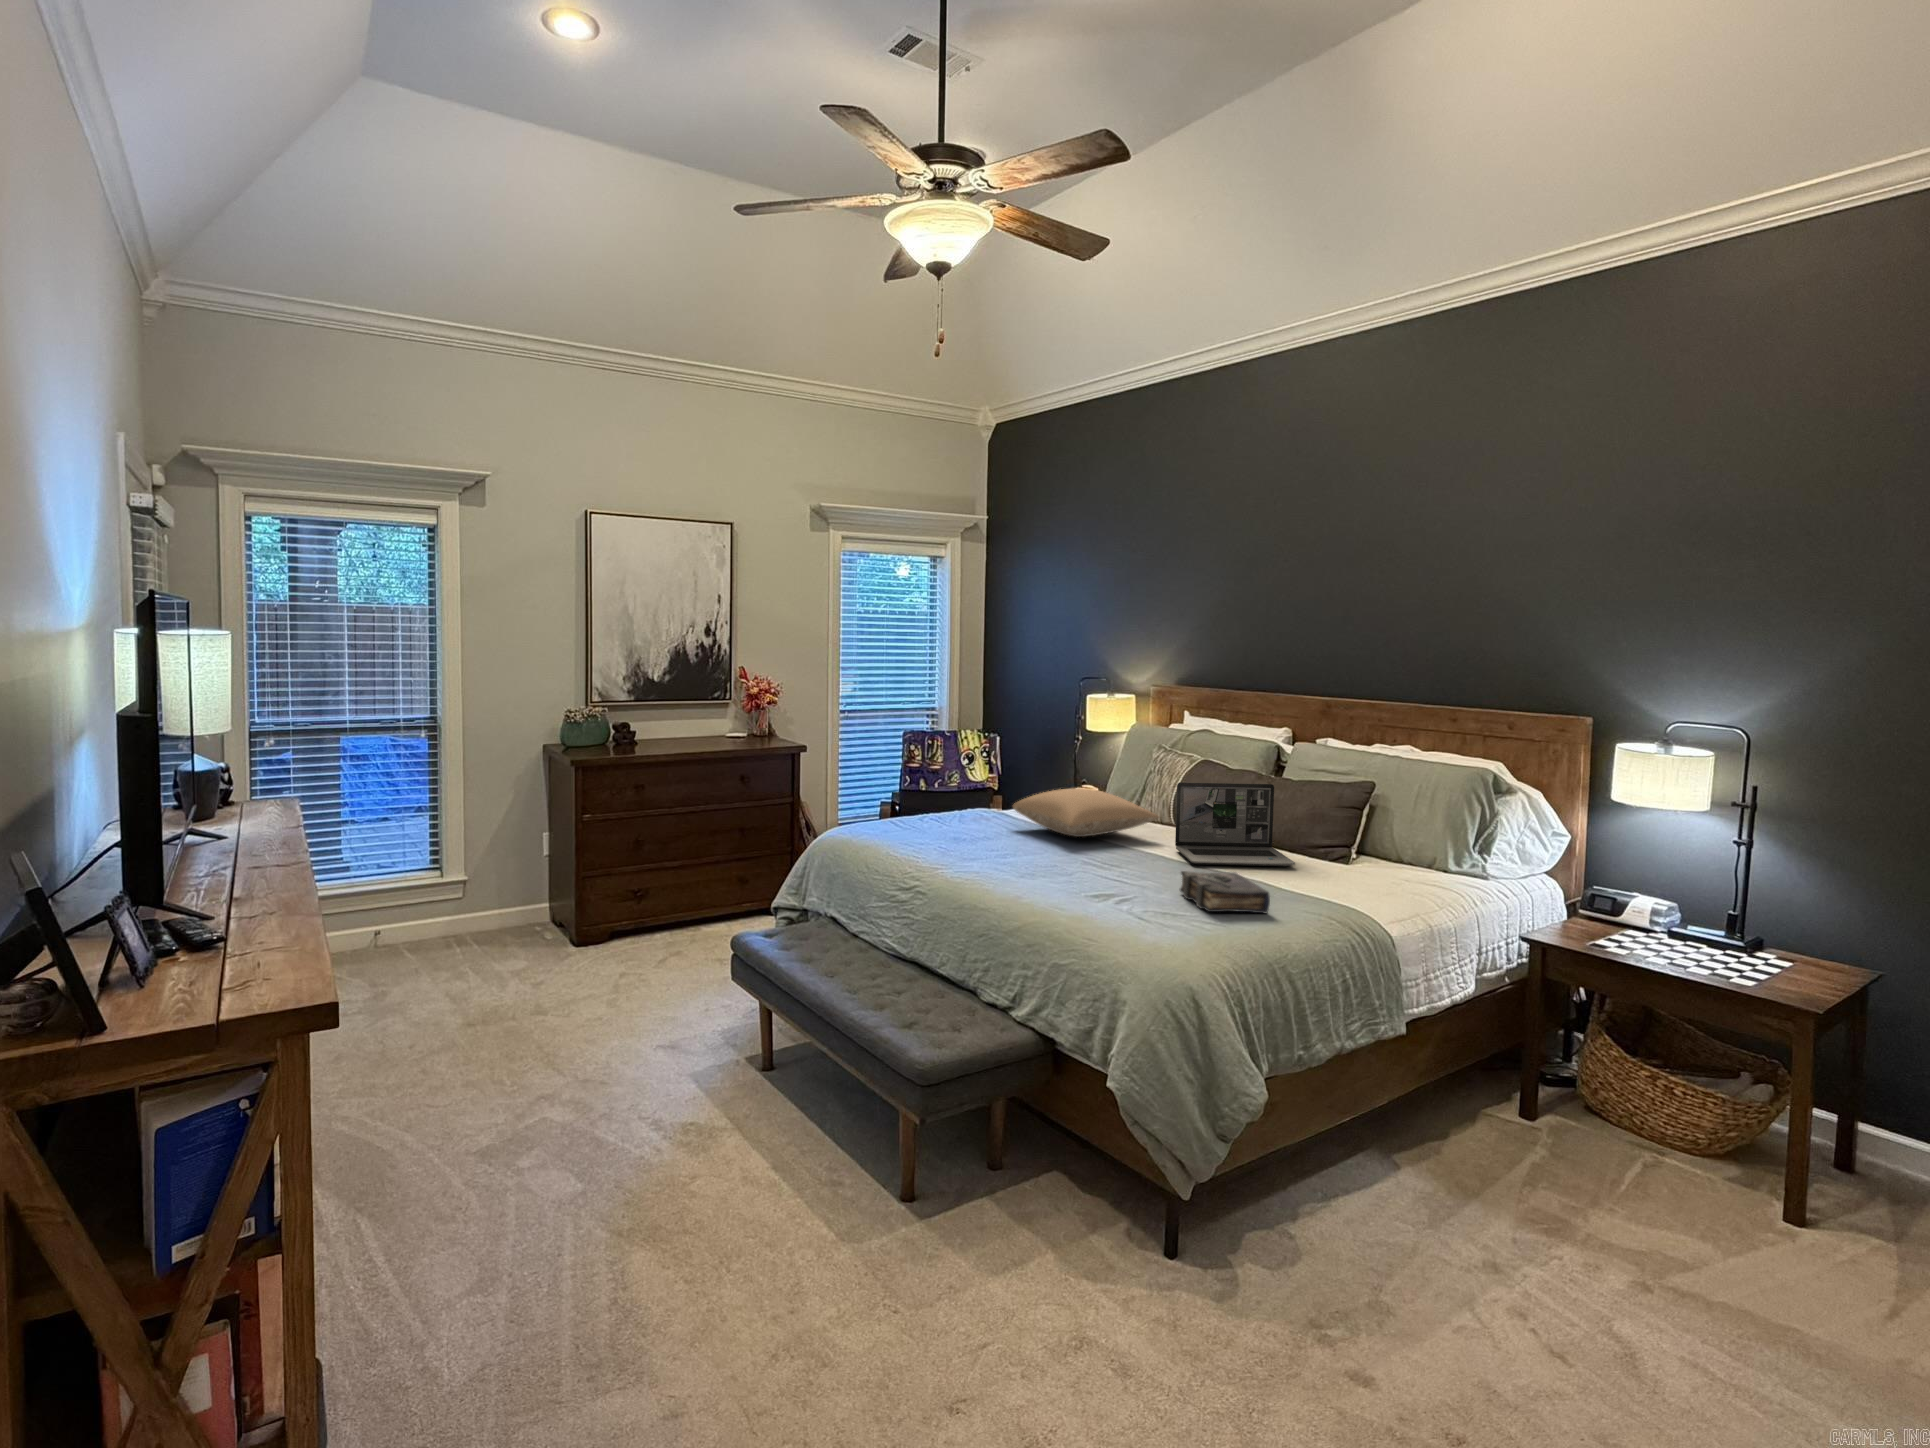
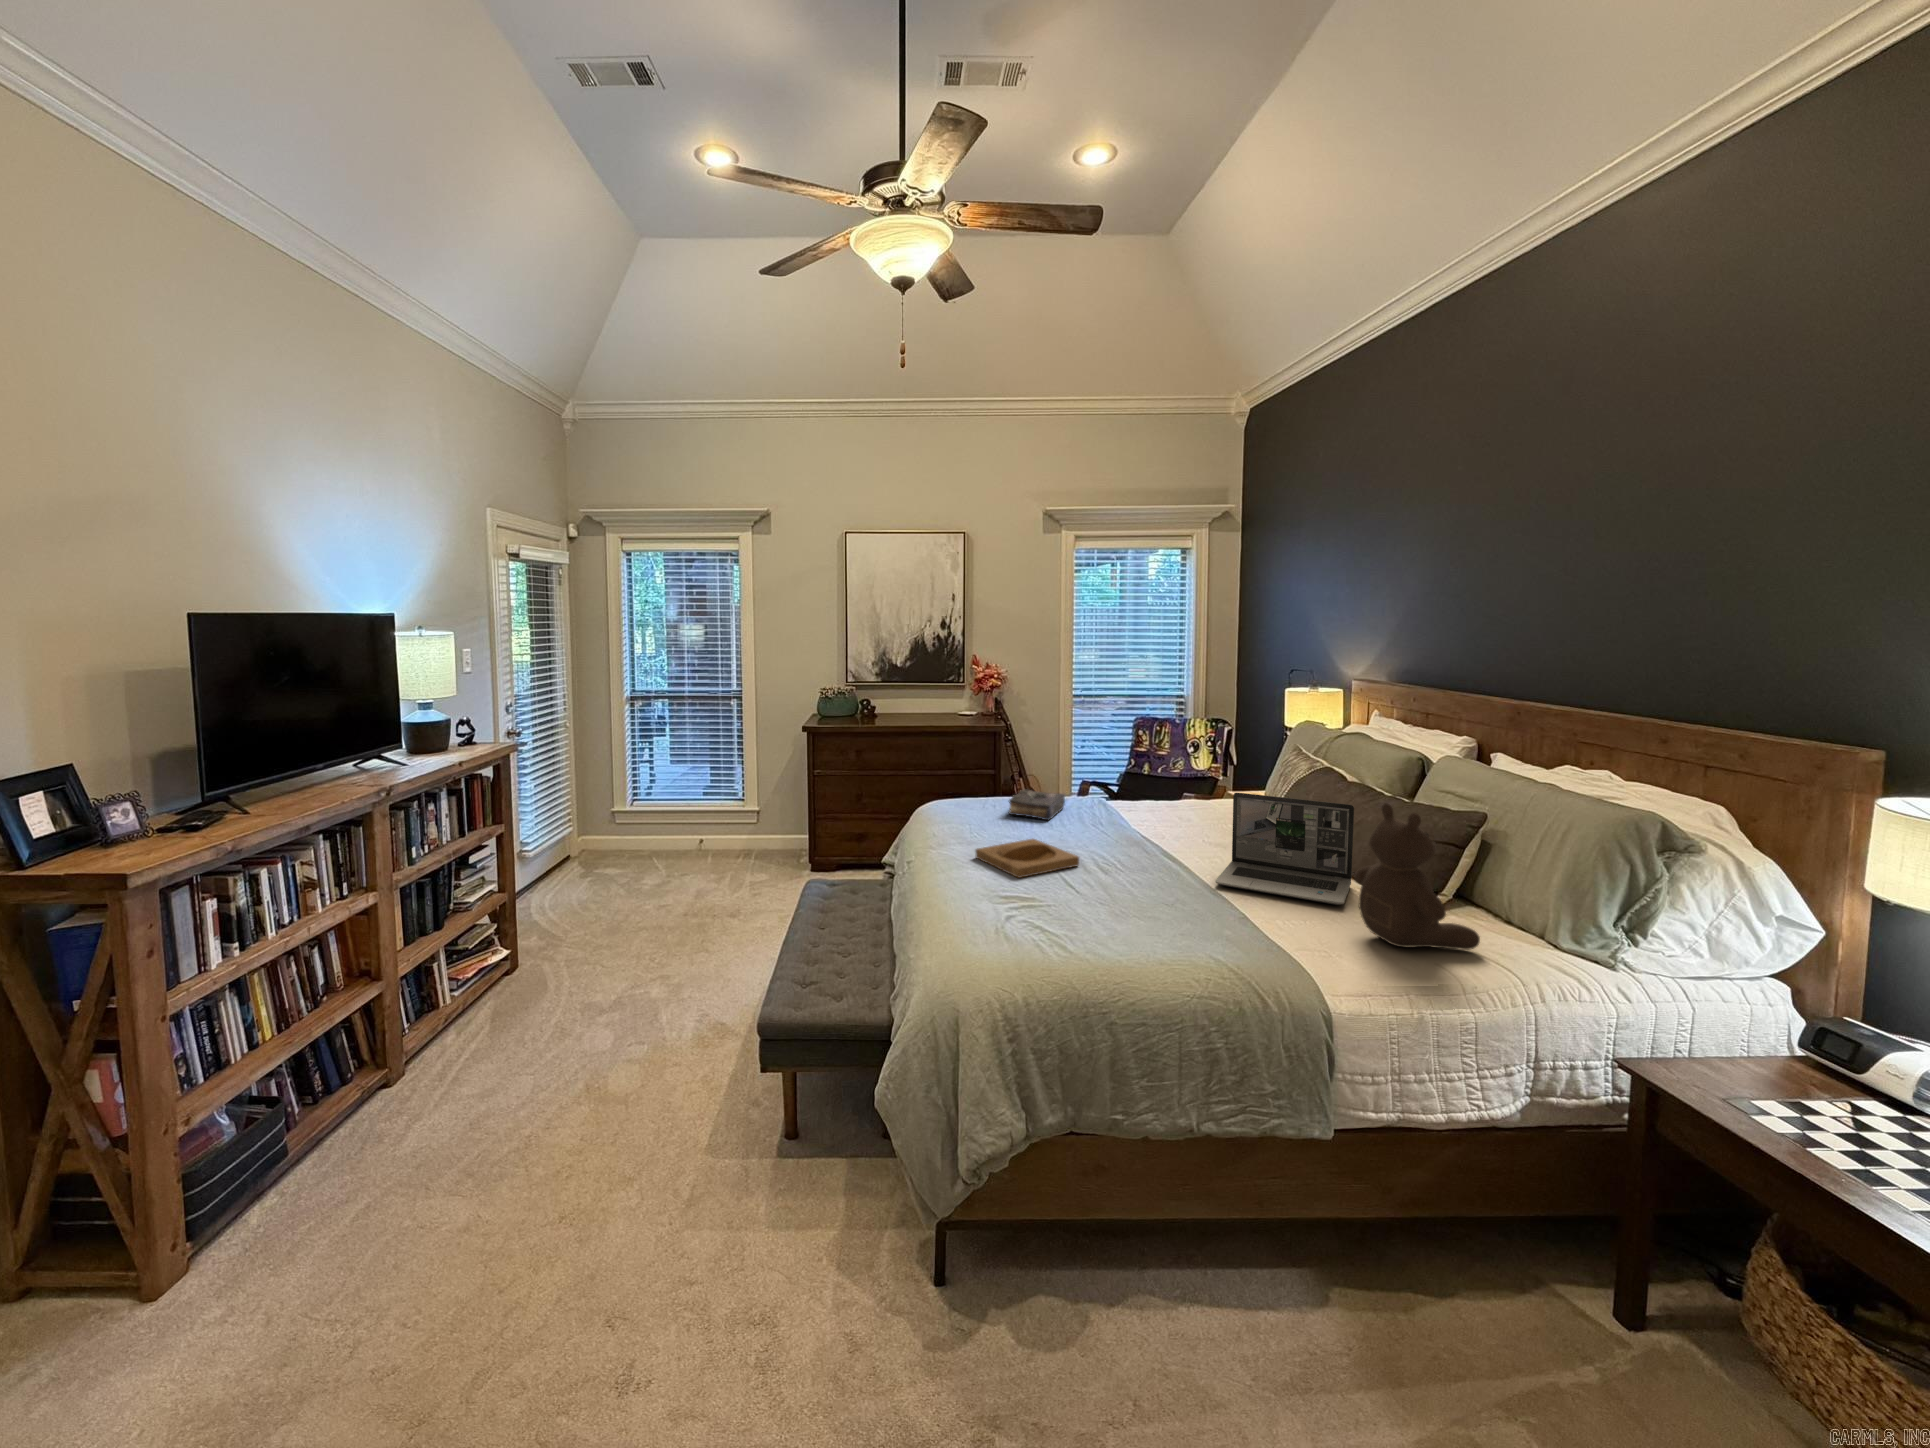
teddy bear: none [1316,774,1410,886] -> present [1355,803,1480,950]
pillow: present [1013,788,1159,837] -> none [1103,787,1237,838]
tray: none [969,846,1068,880] -> present [975,839,1079,878]
book: present [1180,871,1270,913] -> present [1008,789,1065,820]

